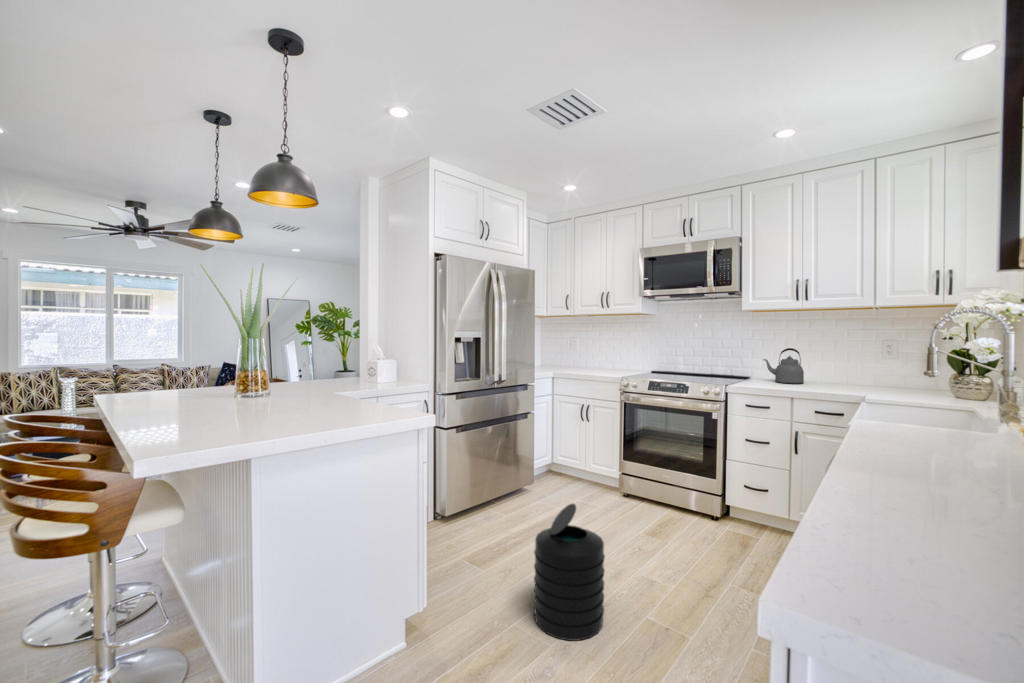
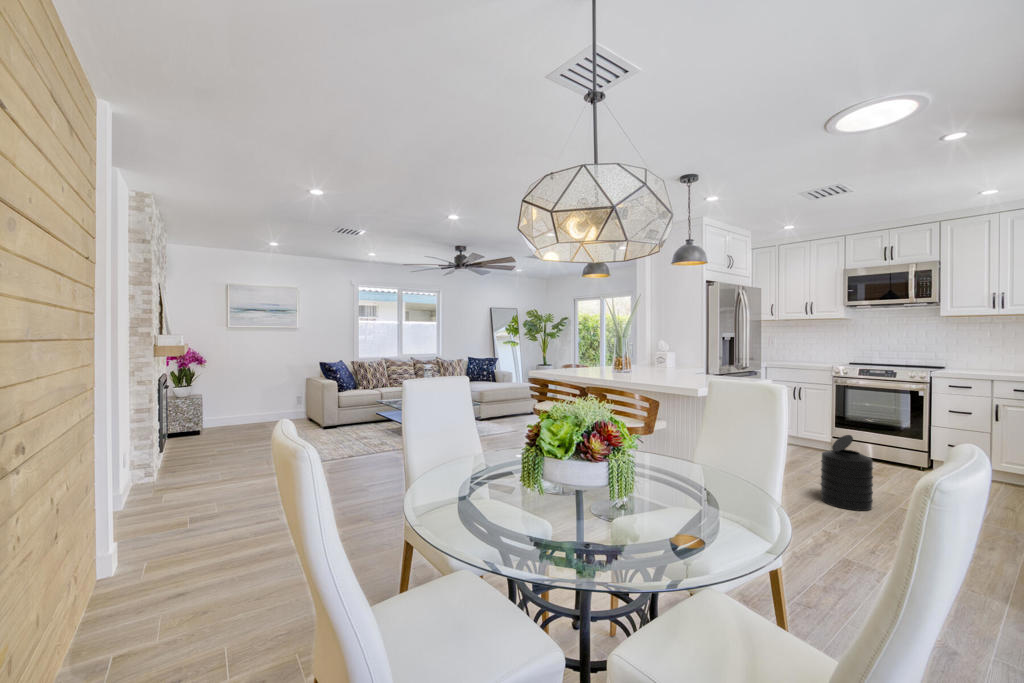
kettle: present [763,348,804,383] -> none [960,344,999,371]

